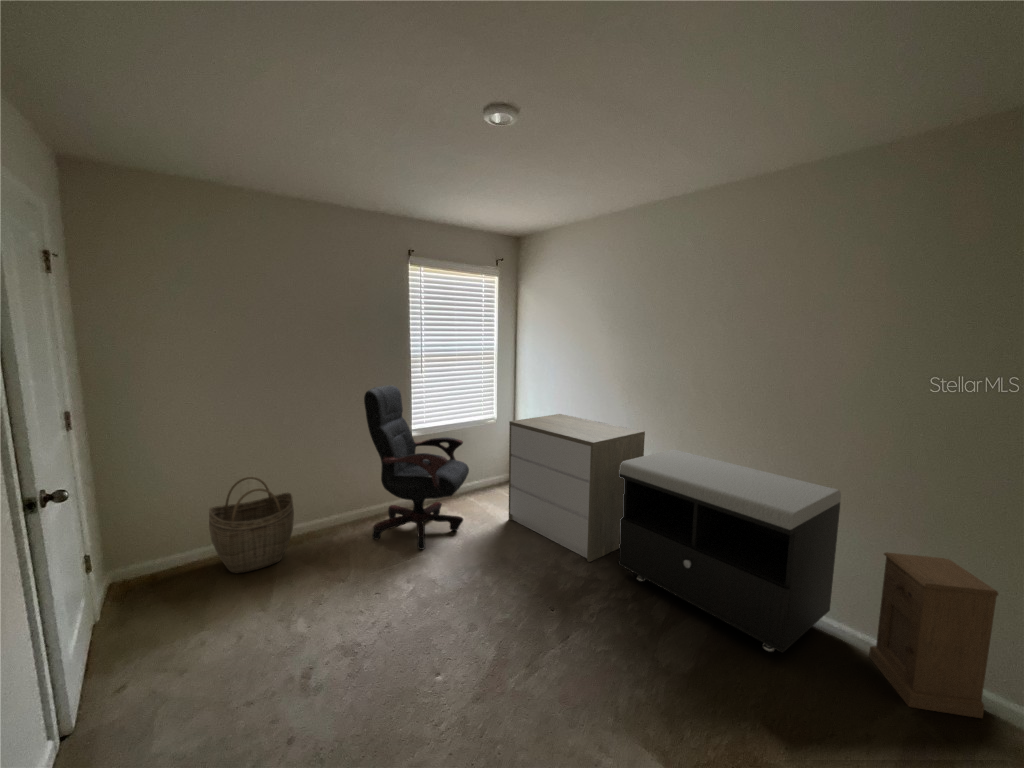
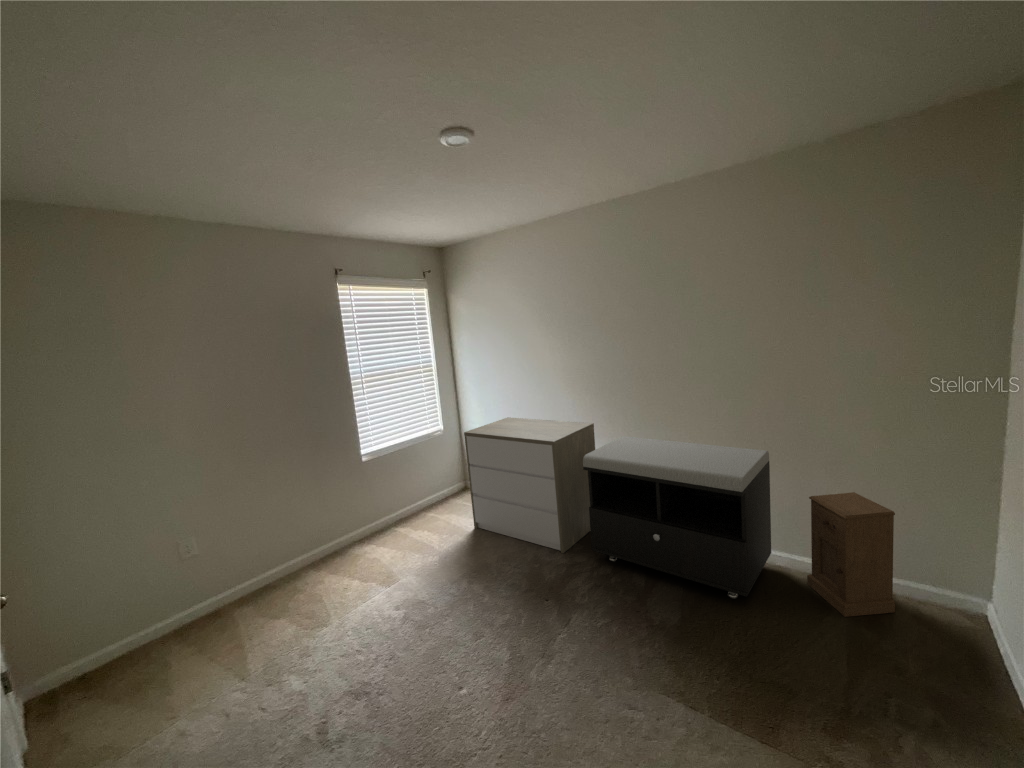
office chair: present [364,385,469,549] -> none [314,413,432,576]
woven basket: present [209,477,294,573] -> none [156,536,256,645]

